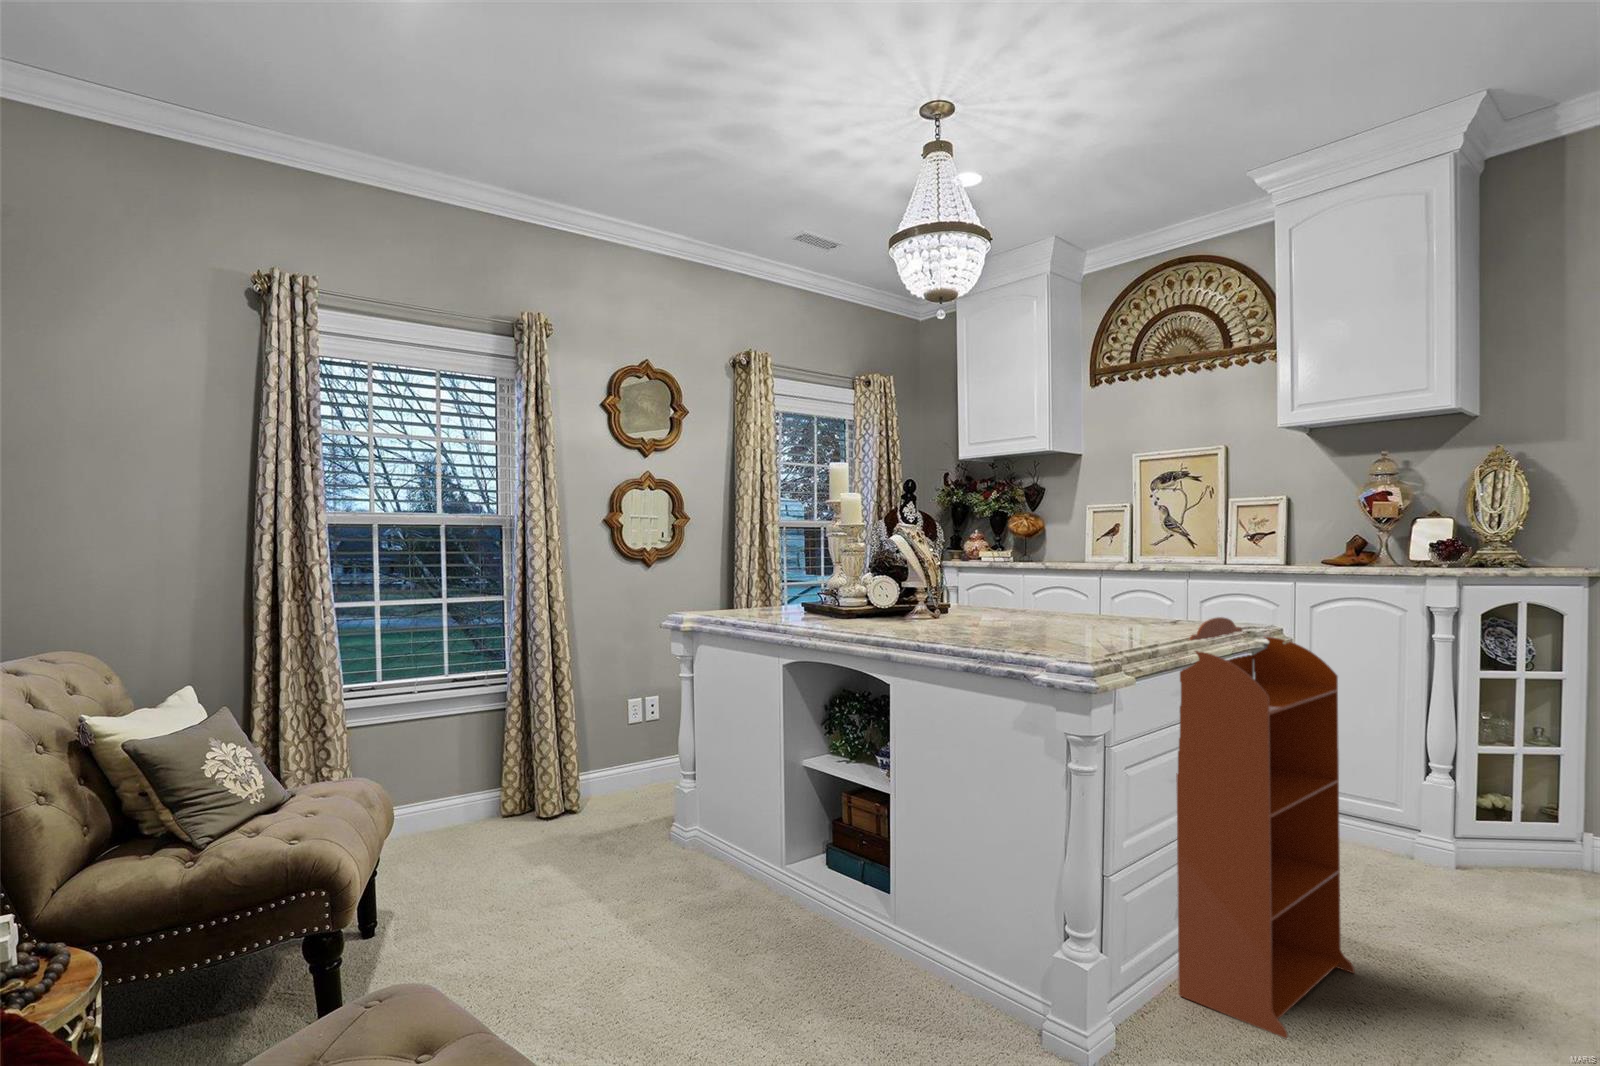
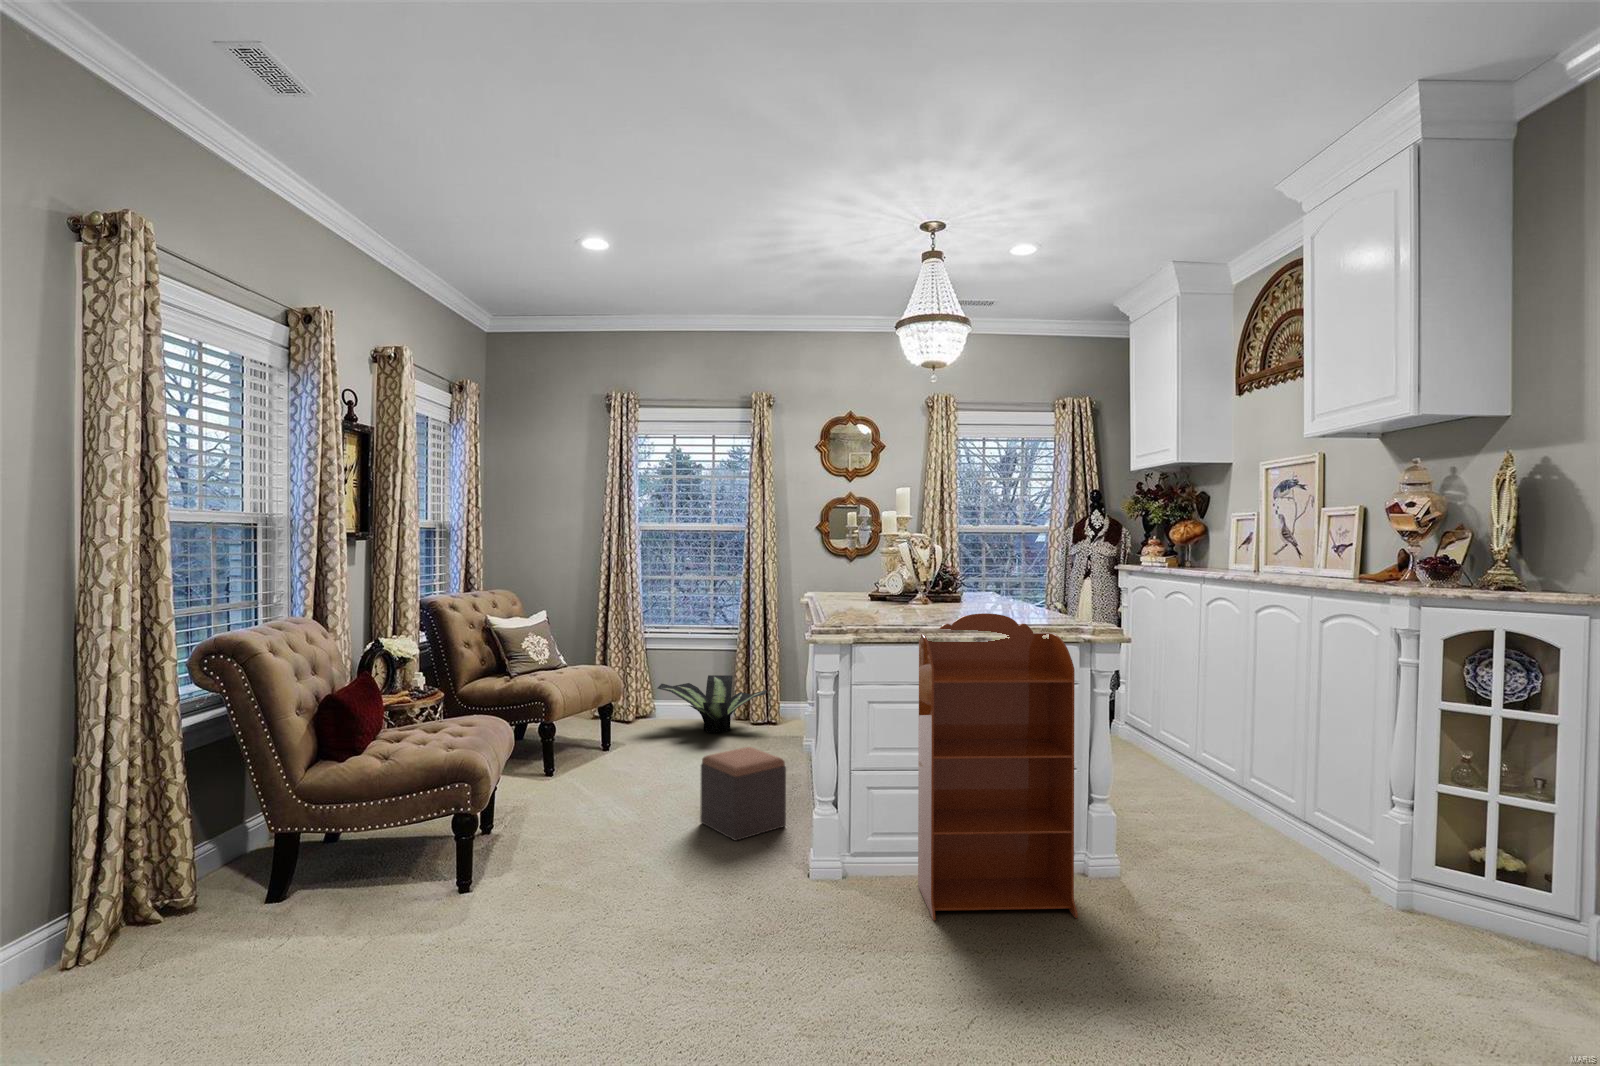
potted plant: none [405,752,588,852] -> present [657,675,767,734]
footstool: none [776,859,892,1020] -> present [700,747,786,841]

